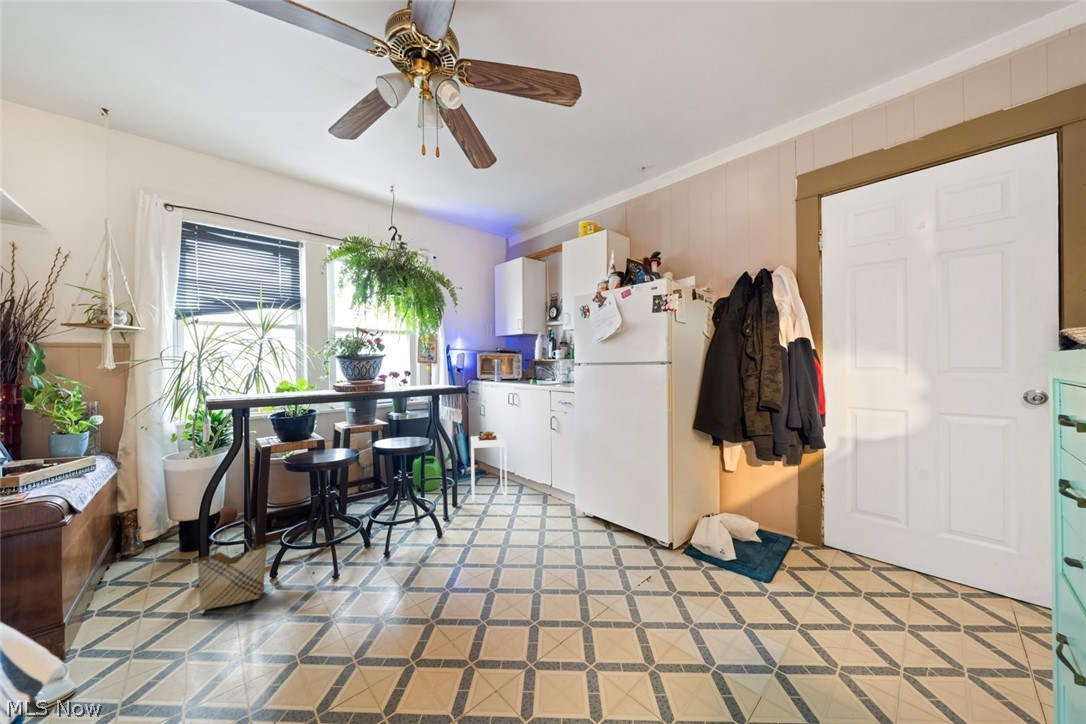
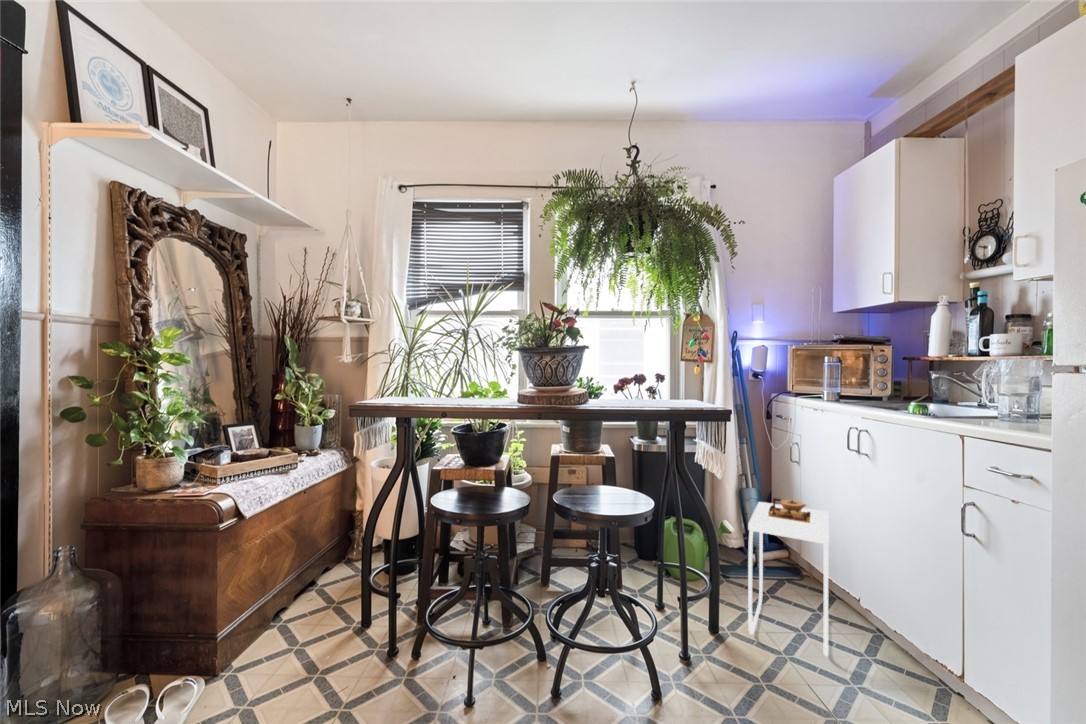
woven basket: present [197,520,268,611] -> none [313,567,388,693]

